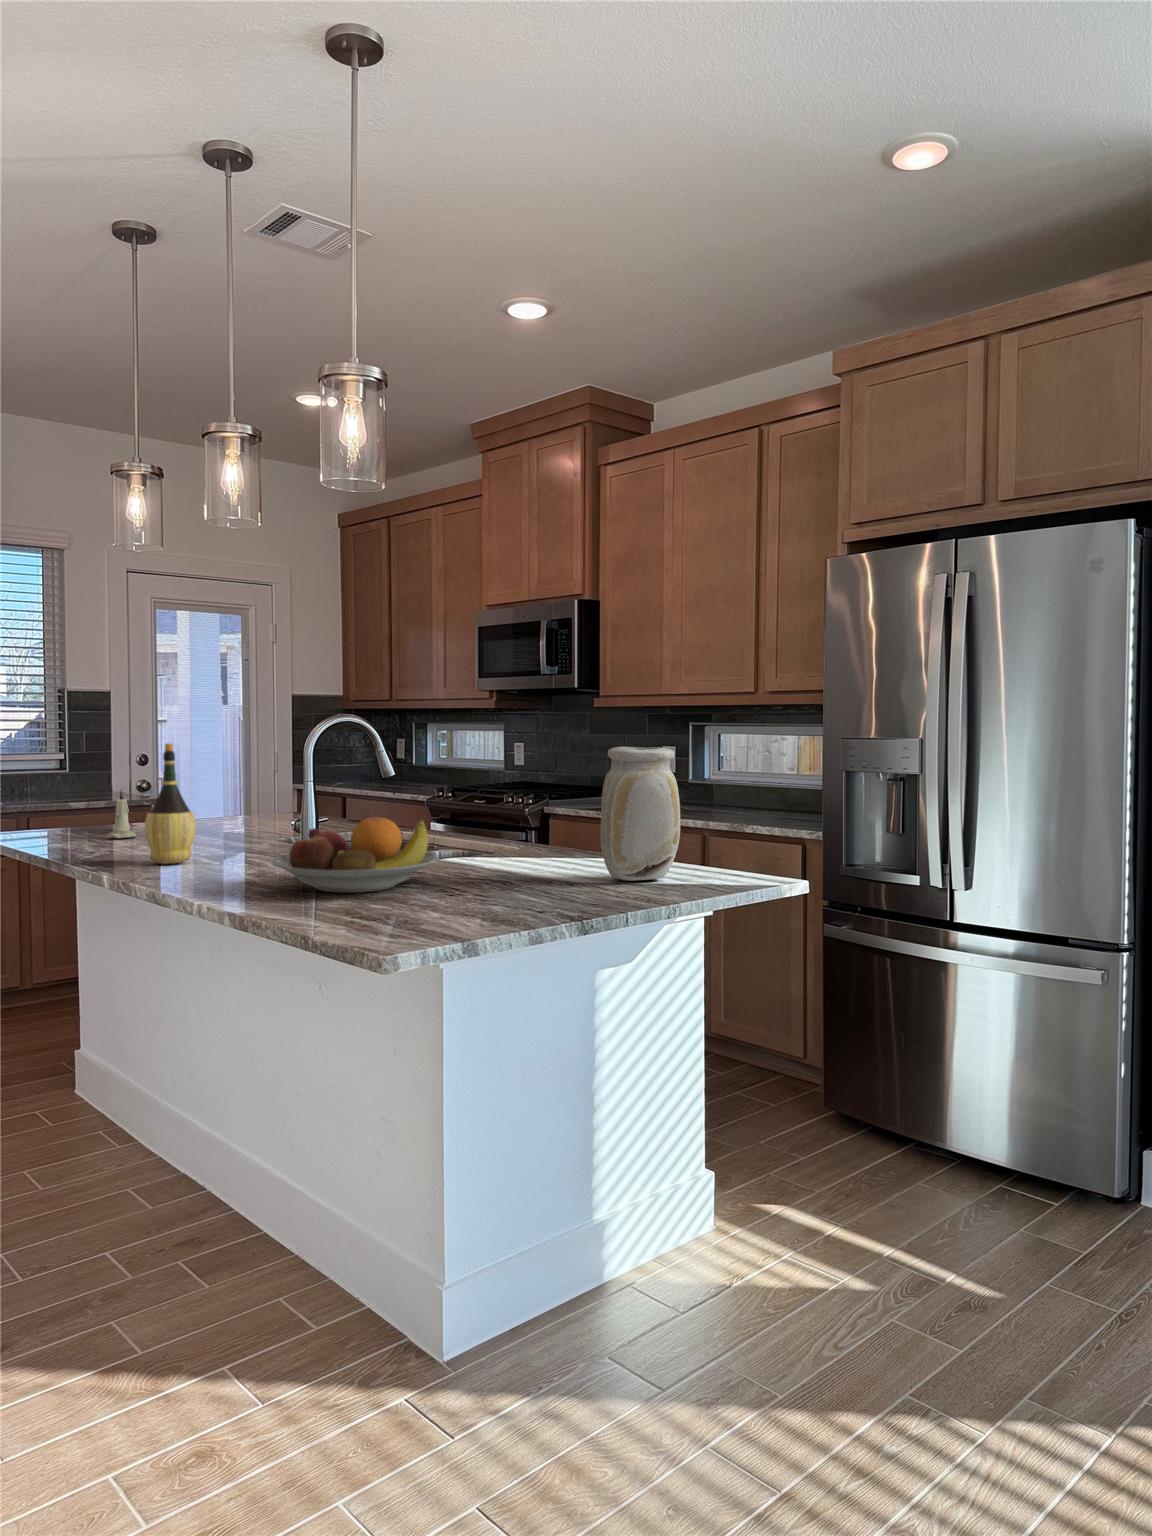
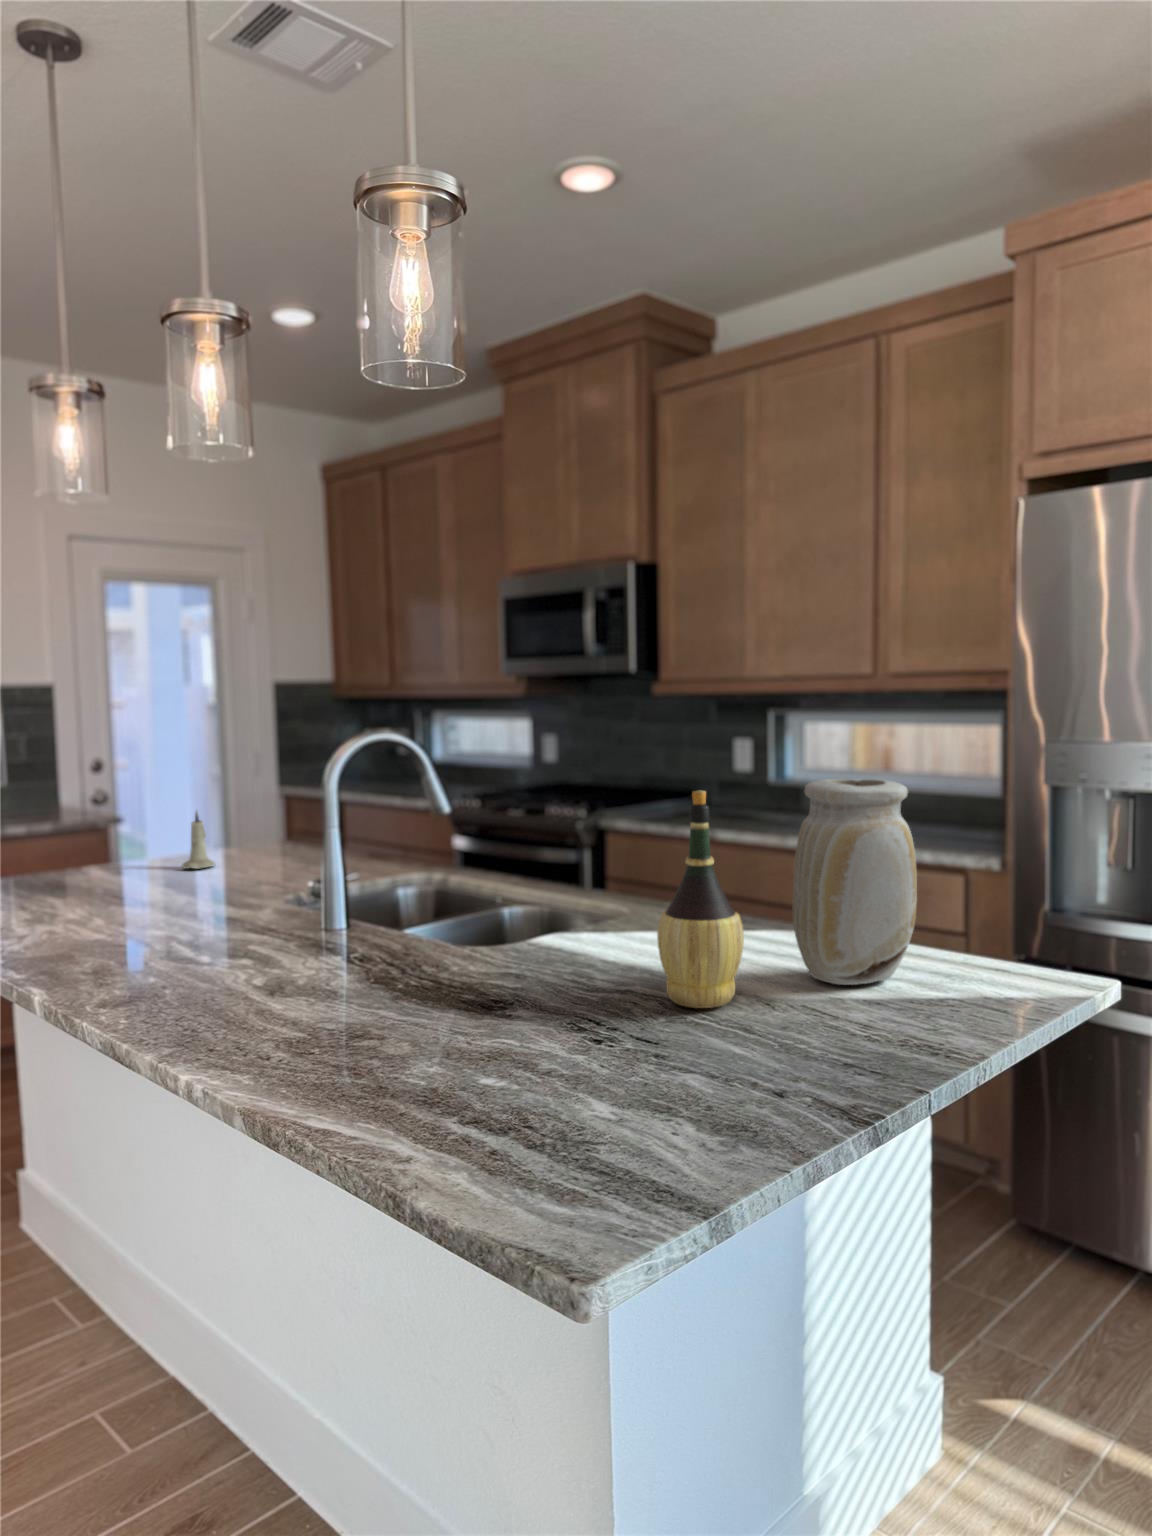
wine bottle: present [145,743,196,864] -> present [657,790,744,1008]
candle: present [107,789,136,838] -> present [182,811,216,869]
fruit bowl: present [271,817,437,893] -> none [299,902,557,1033]

